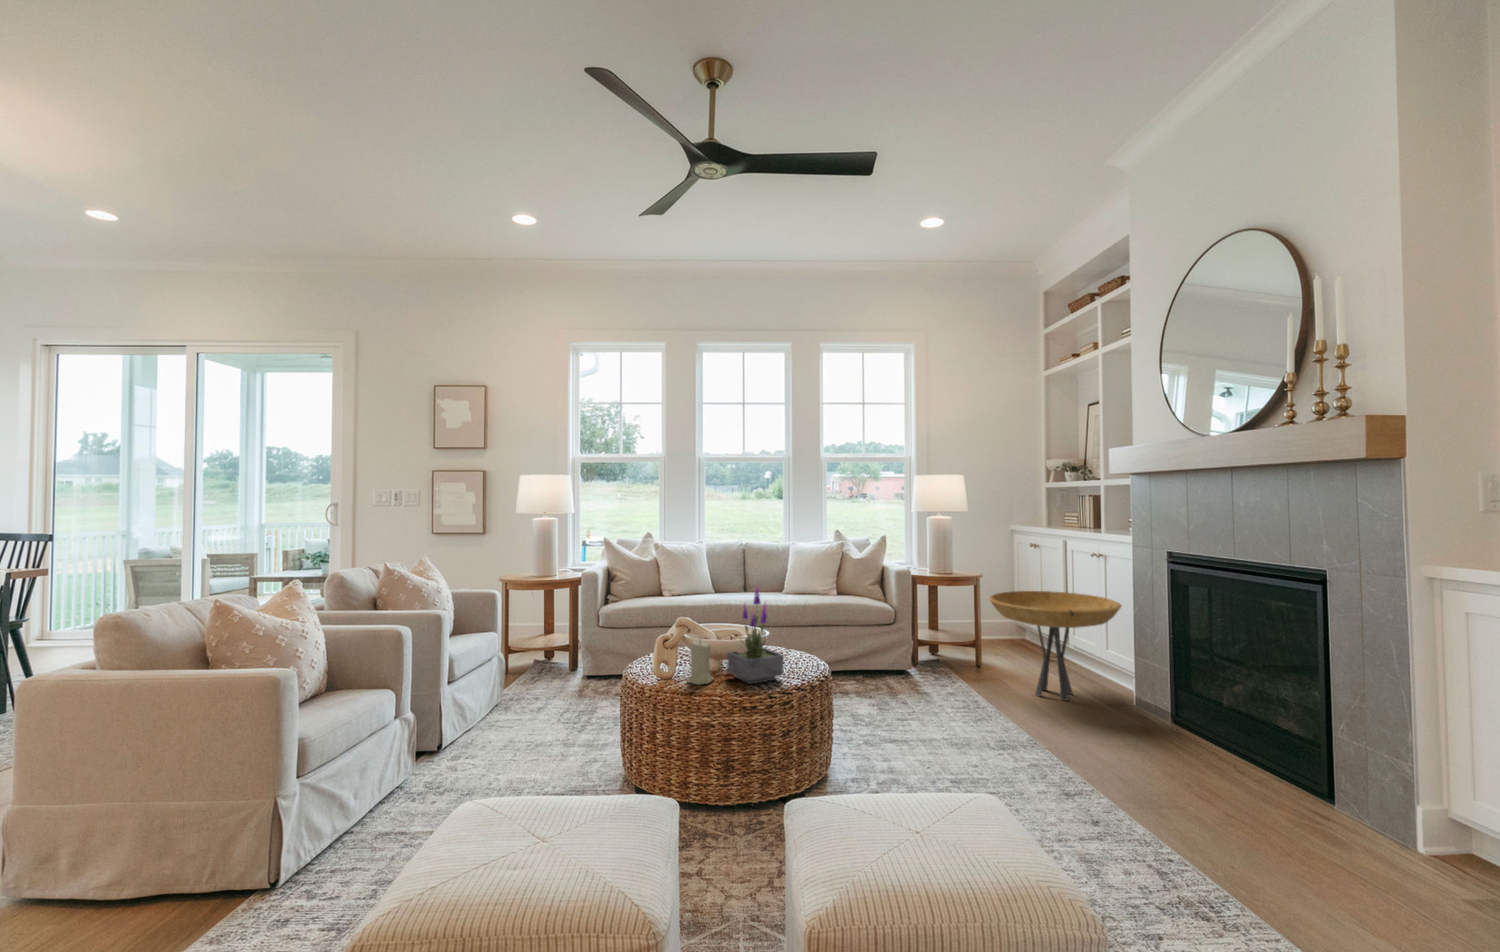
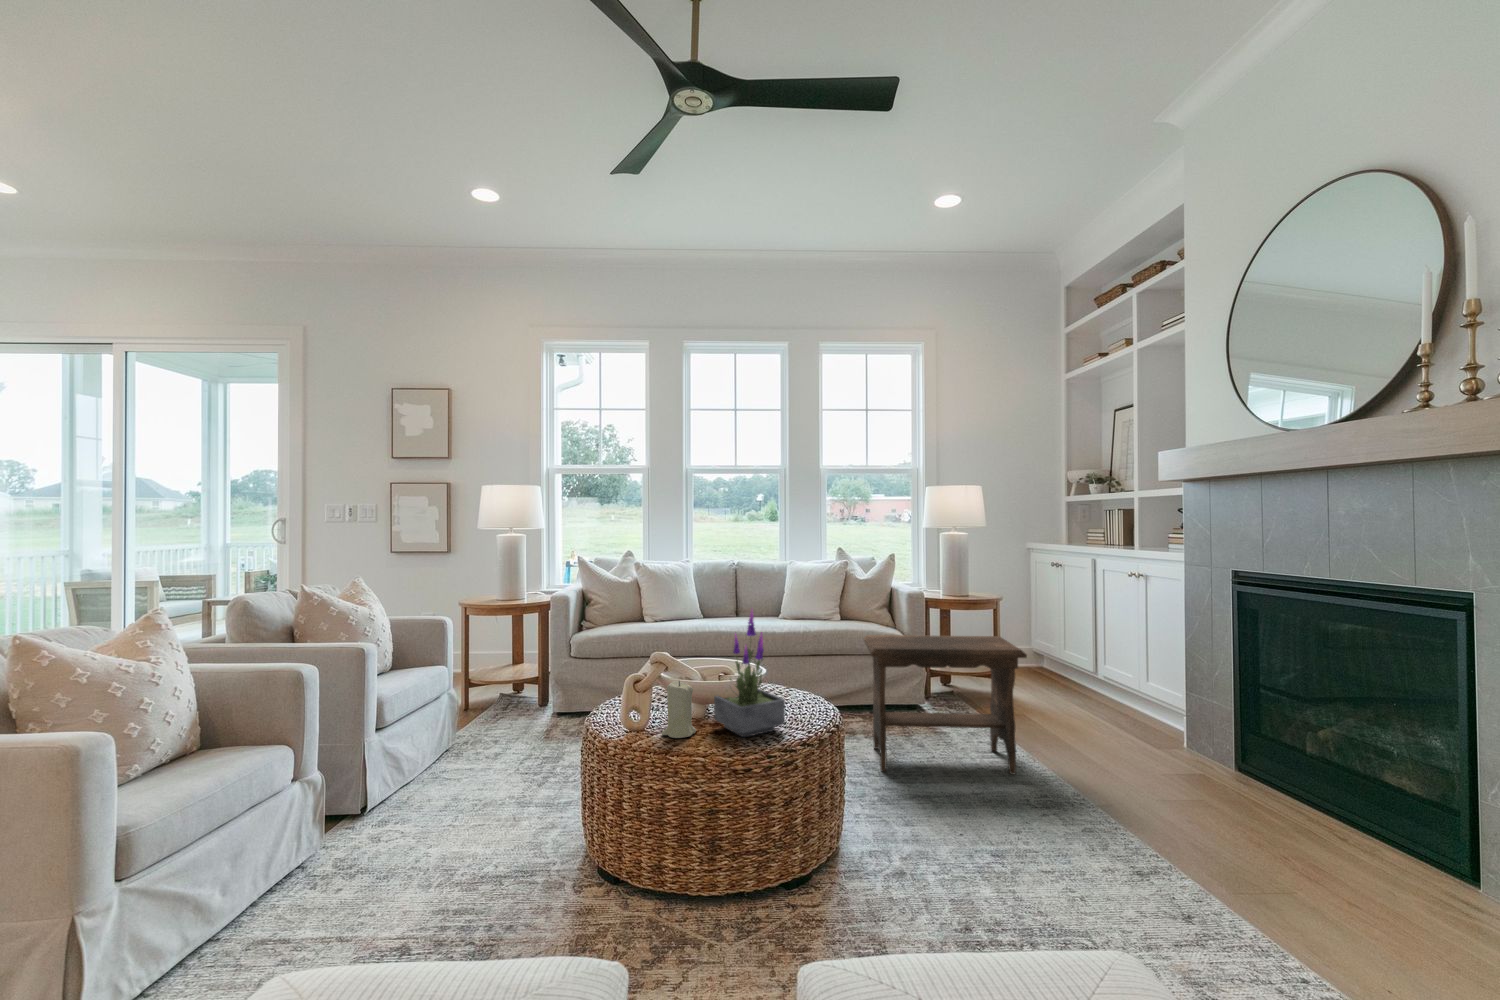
side table: present [989,591,1122,701] -> none [1015,615,1172,742]
footstool: none [855,607,991,725] -> present [864,635,1027,774]

